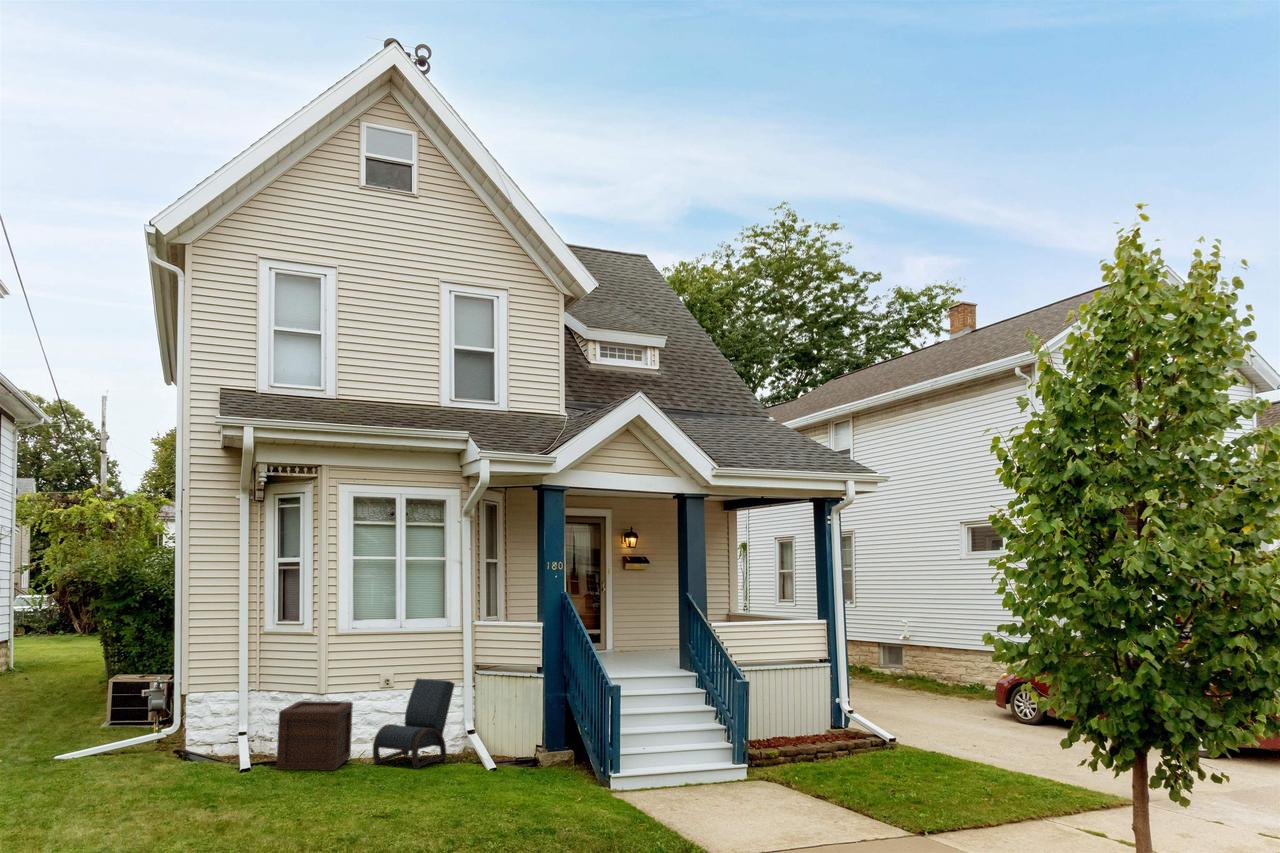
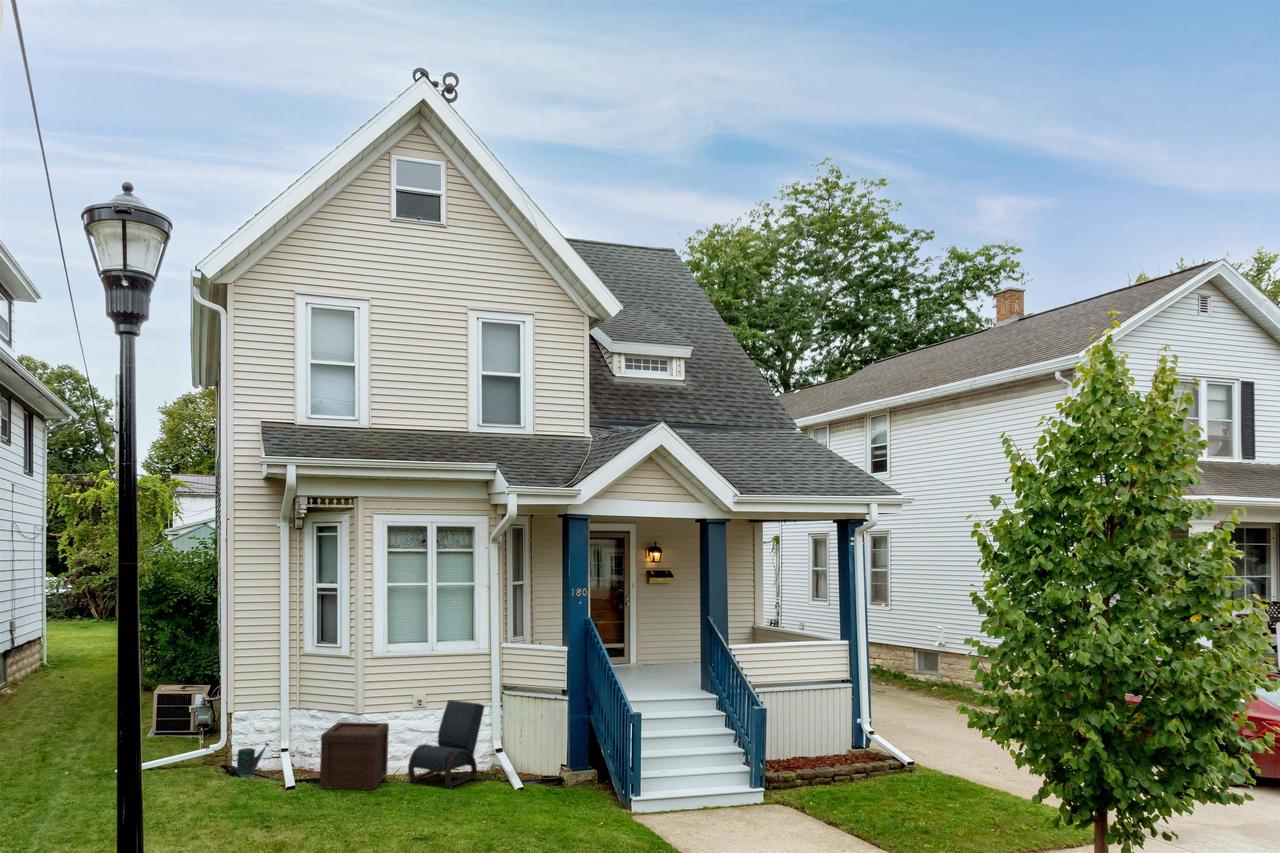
watering can: none [183,725,226,759] -> present [232,743,269,775]

